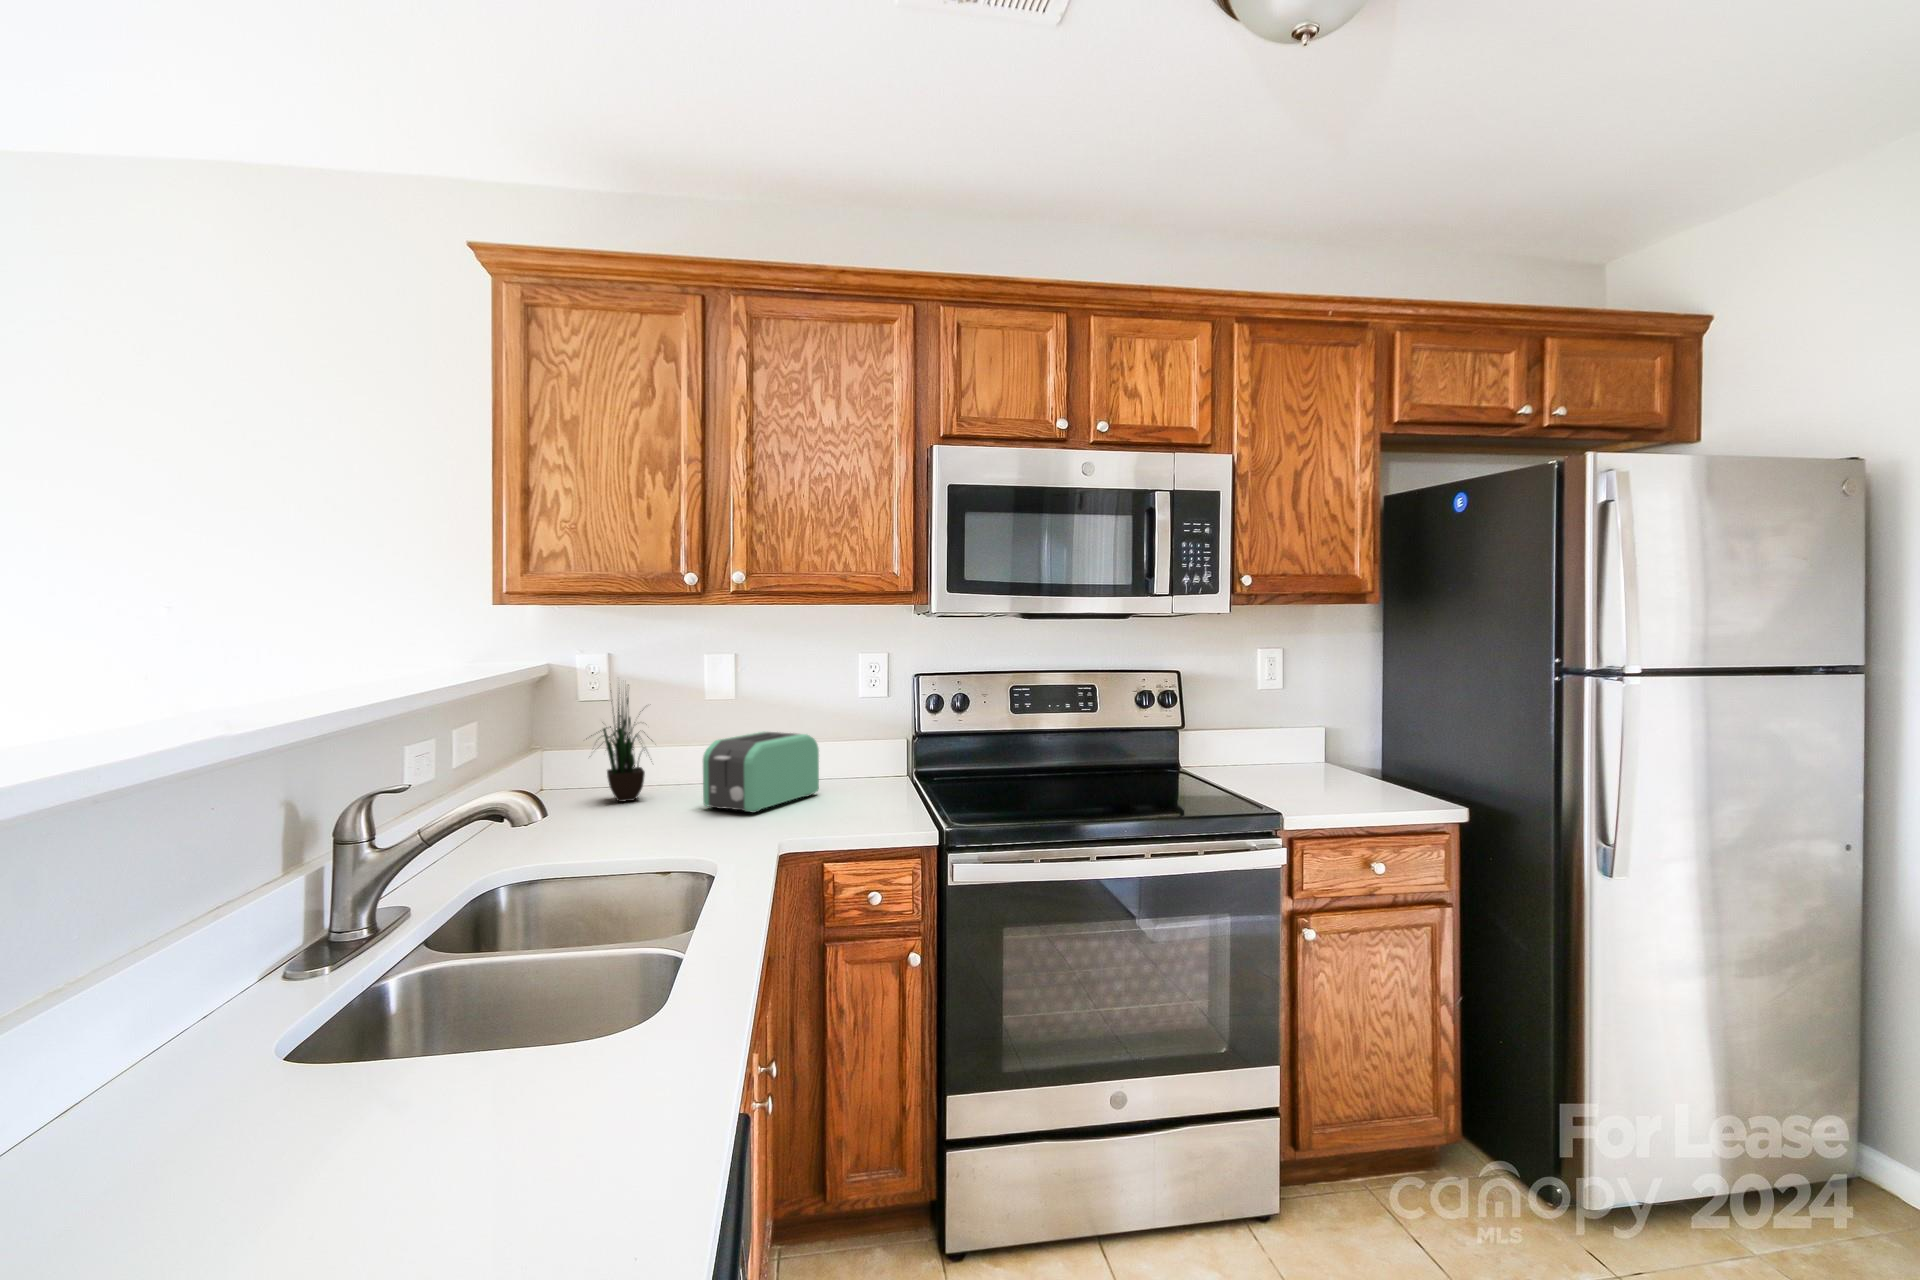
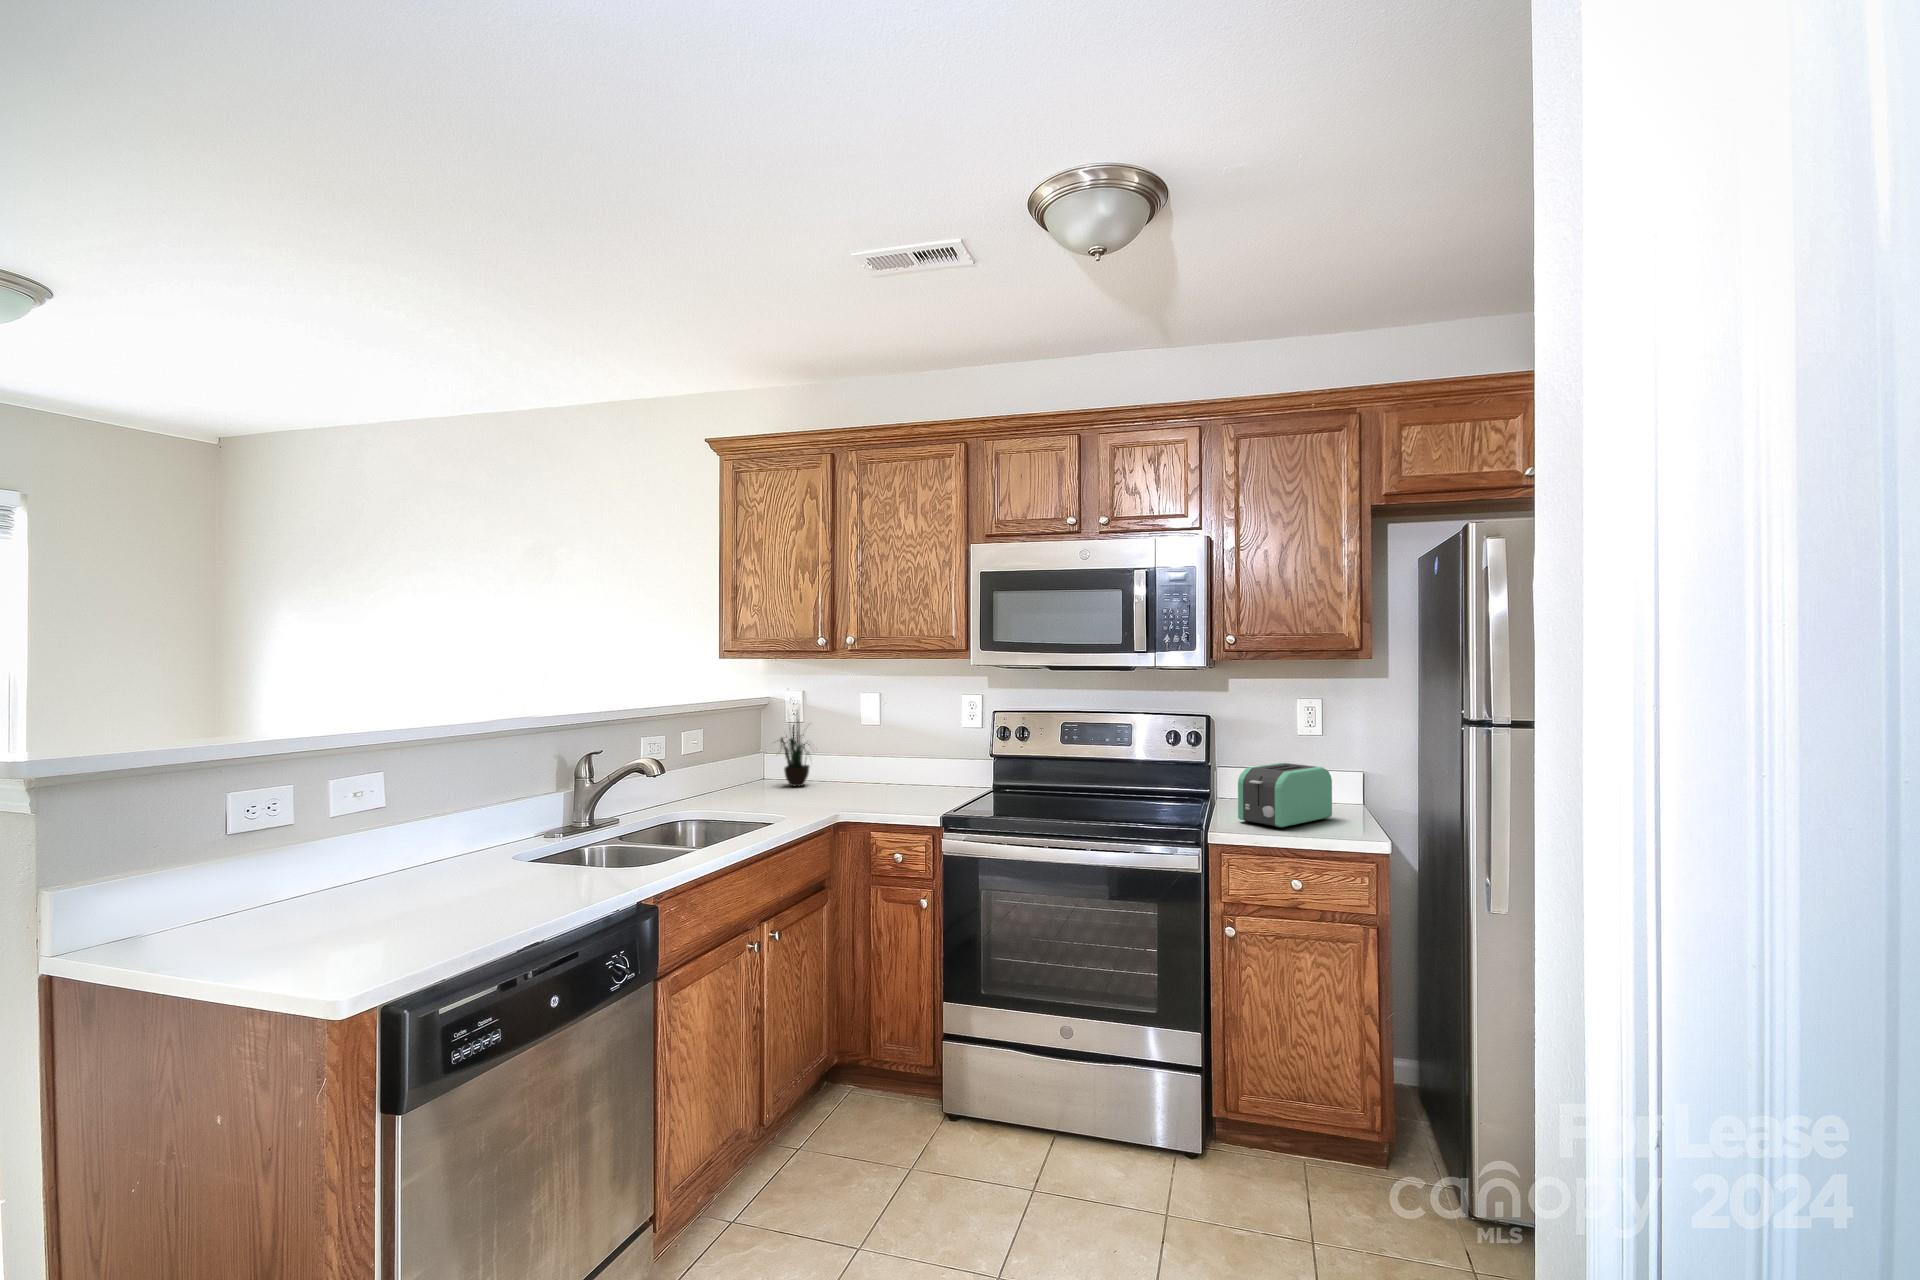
toaster: present [703,732,819,813] -> present [1238,763,1332,828]

